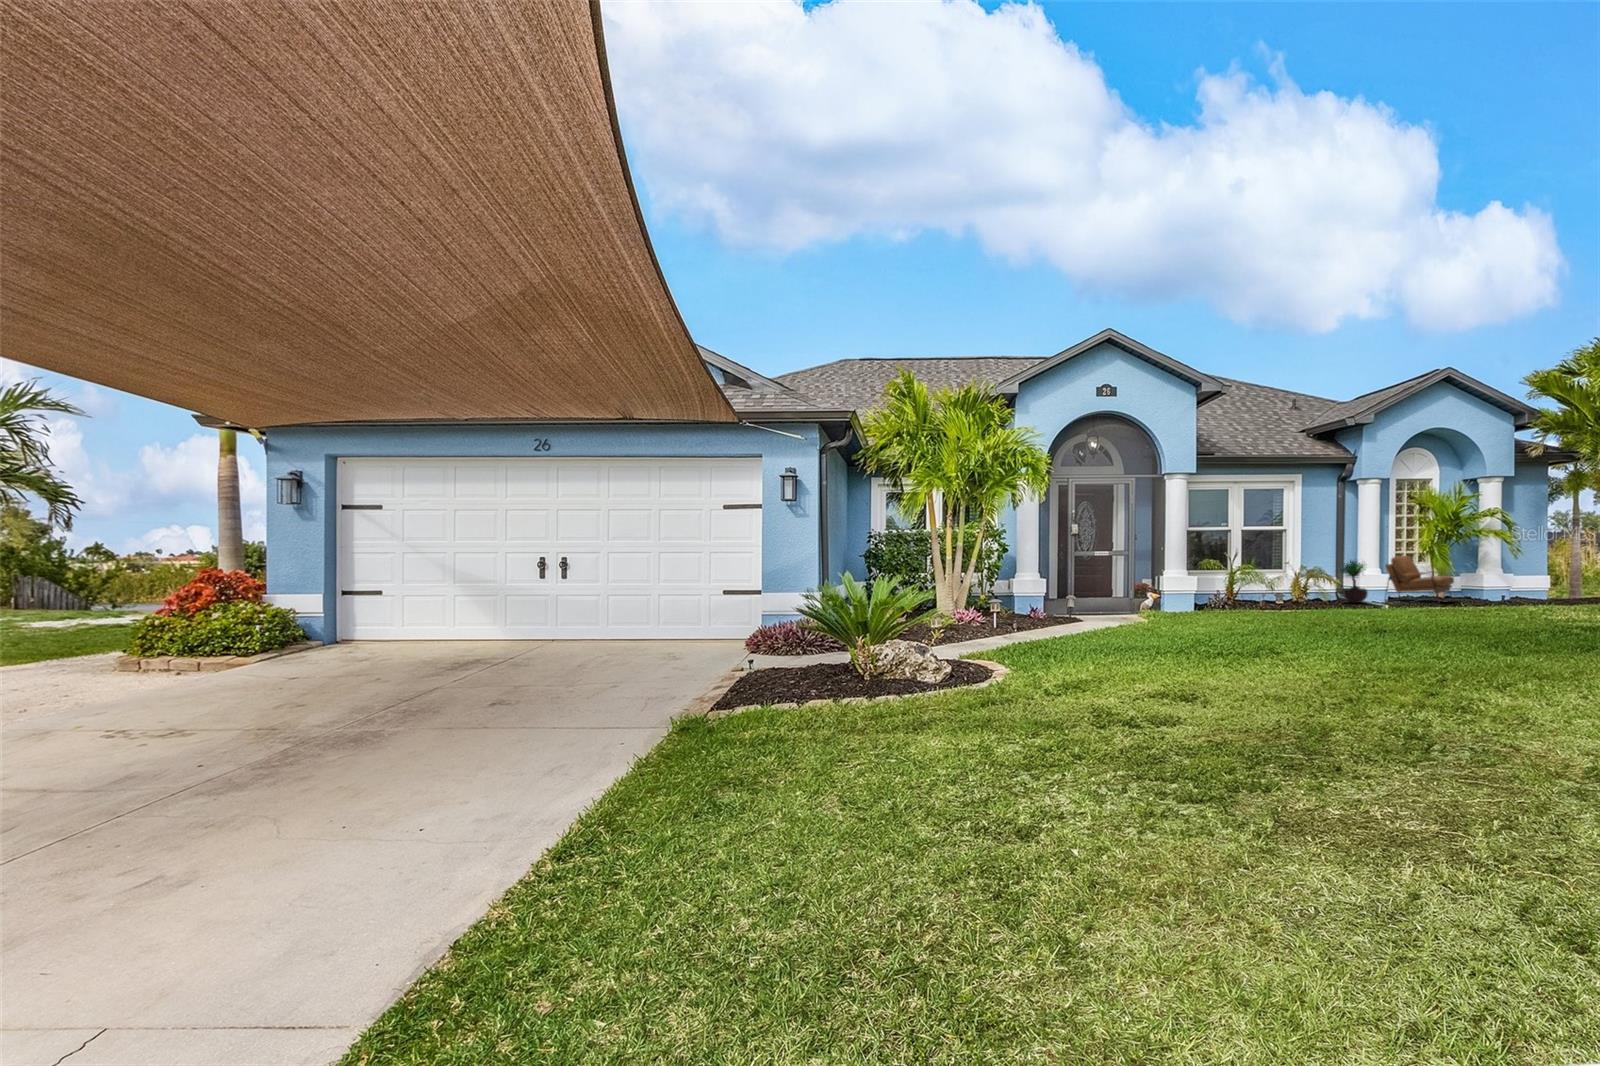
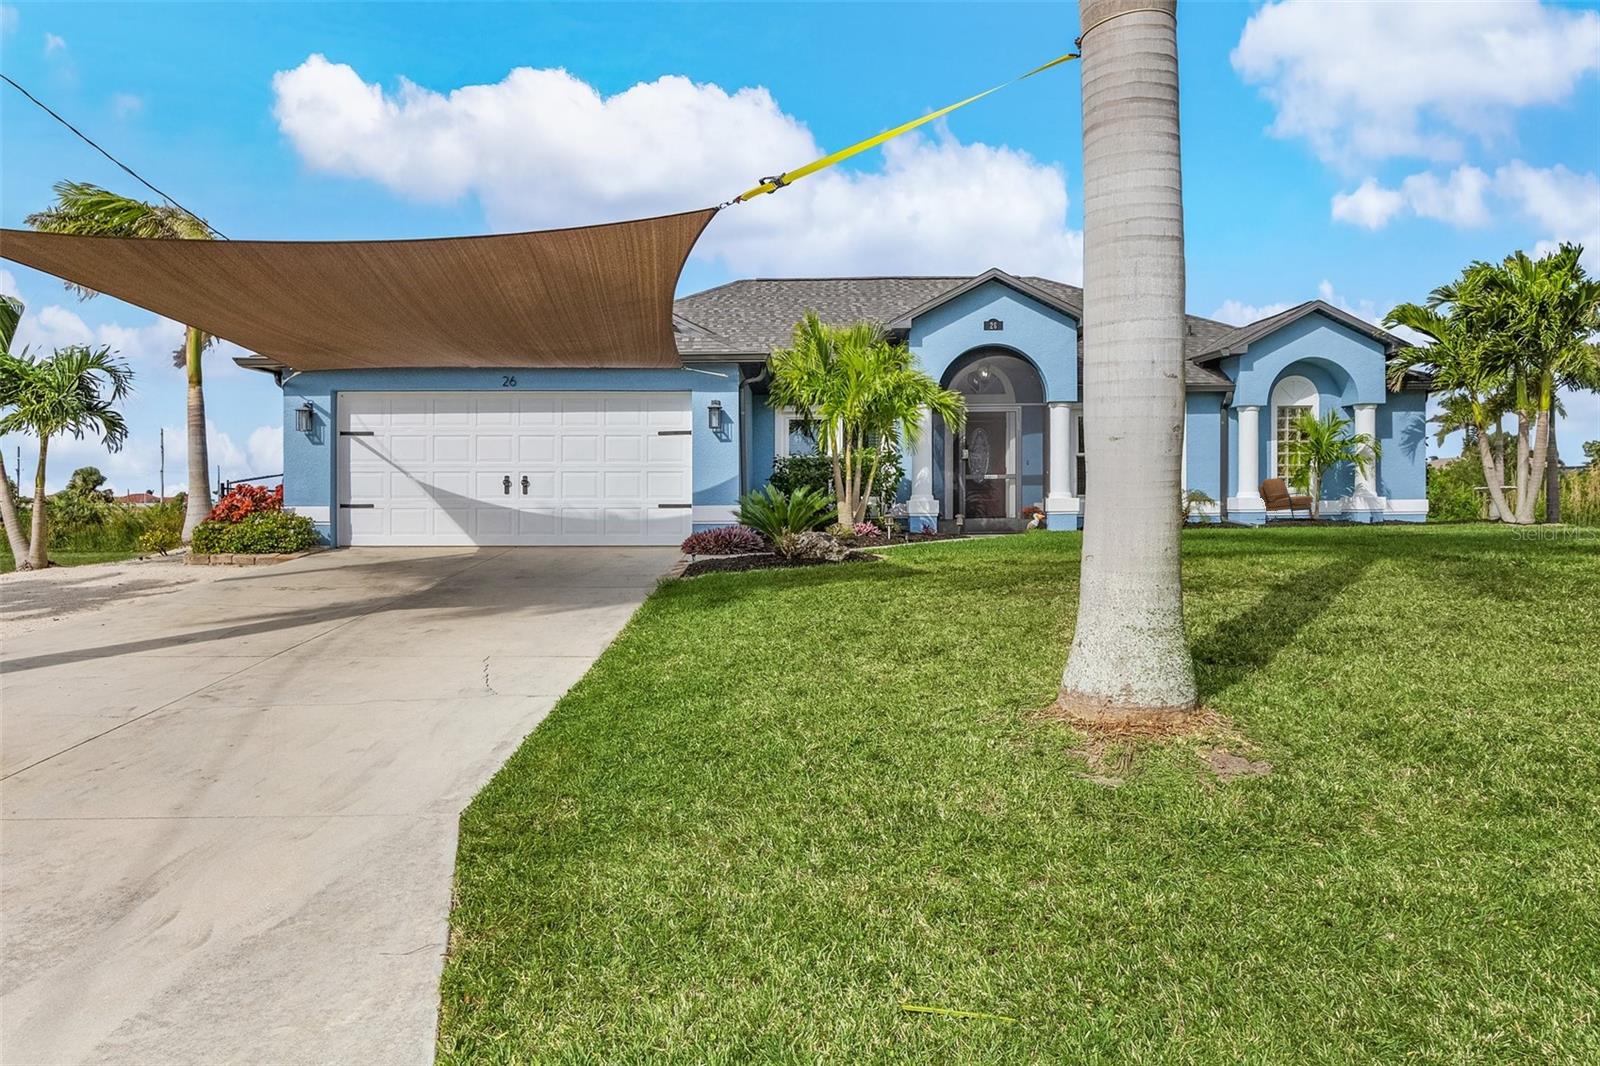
potted tree: present [1340,560,1368,603] -> none [1212,479,1238,521]

